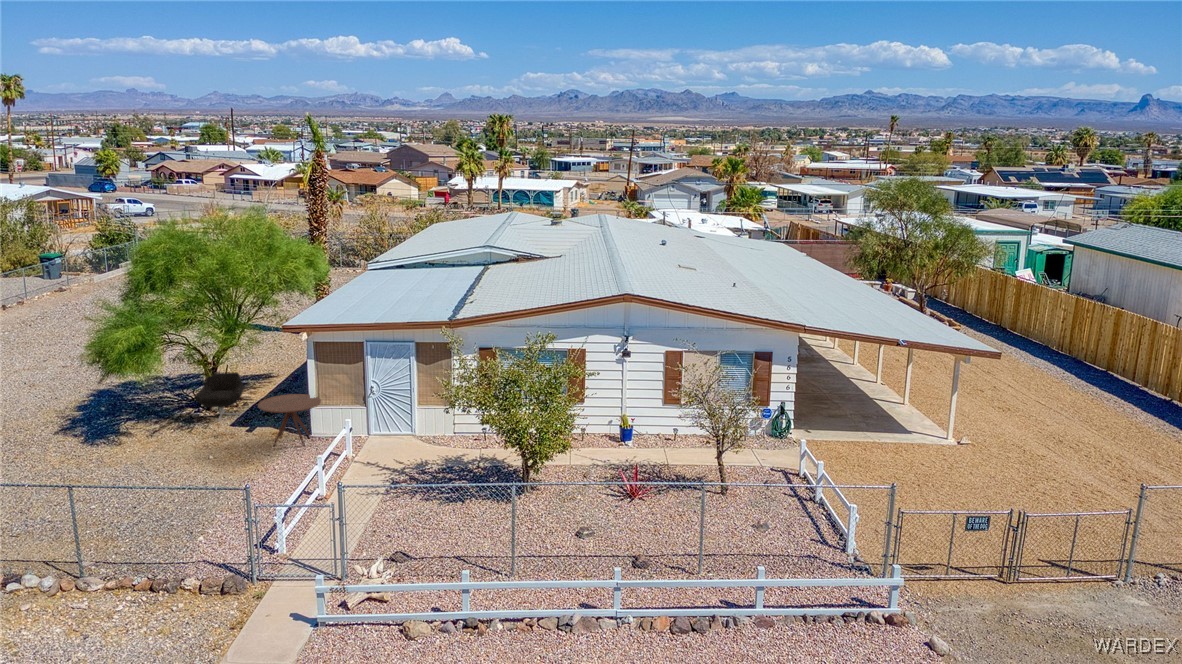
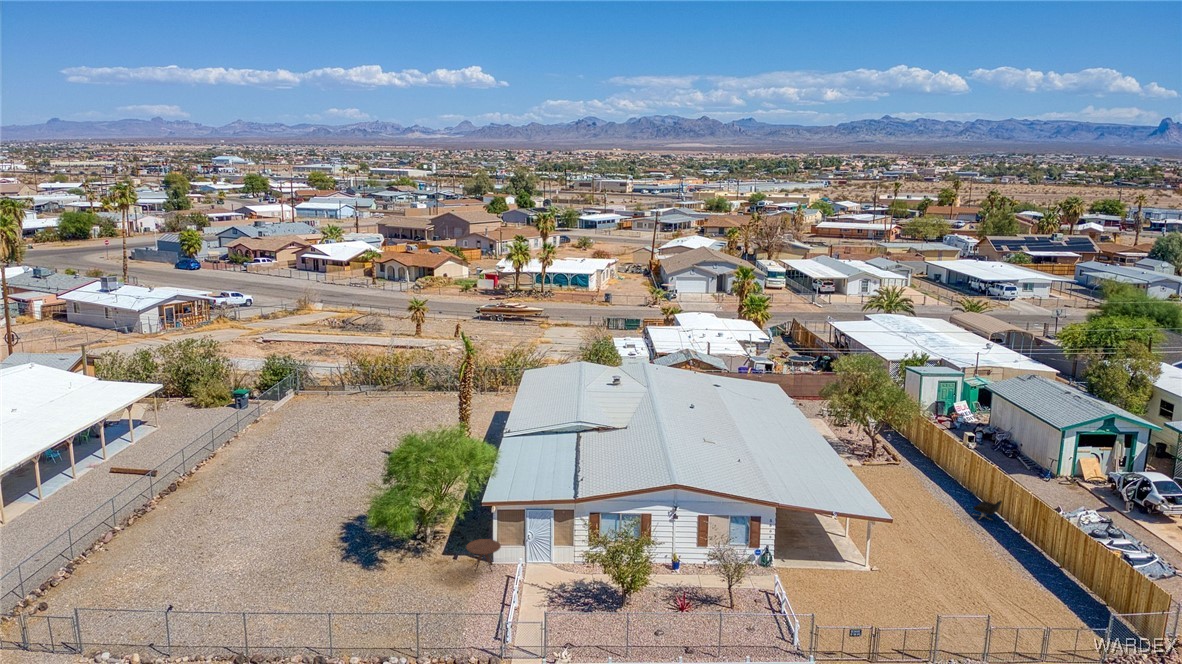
lounge chair: present [194,372,244,421] -> present [974,501,1002,518]

